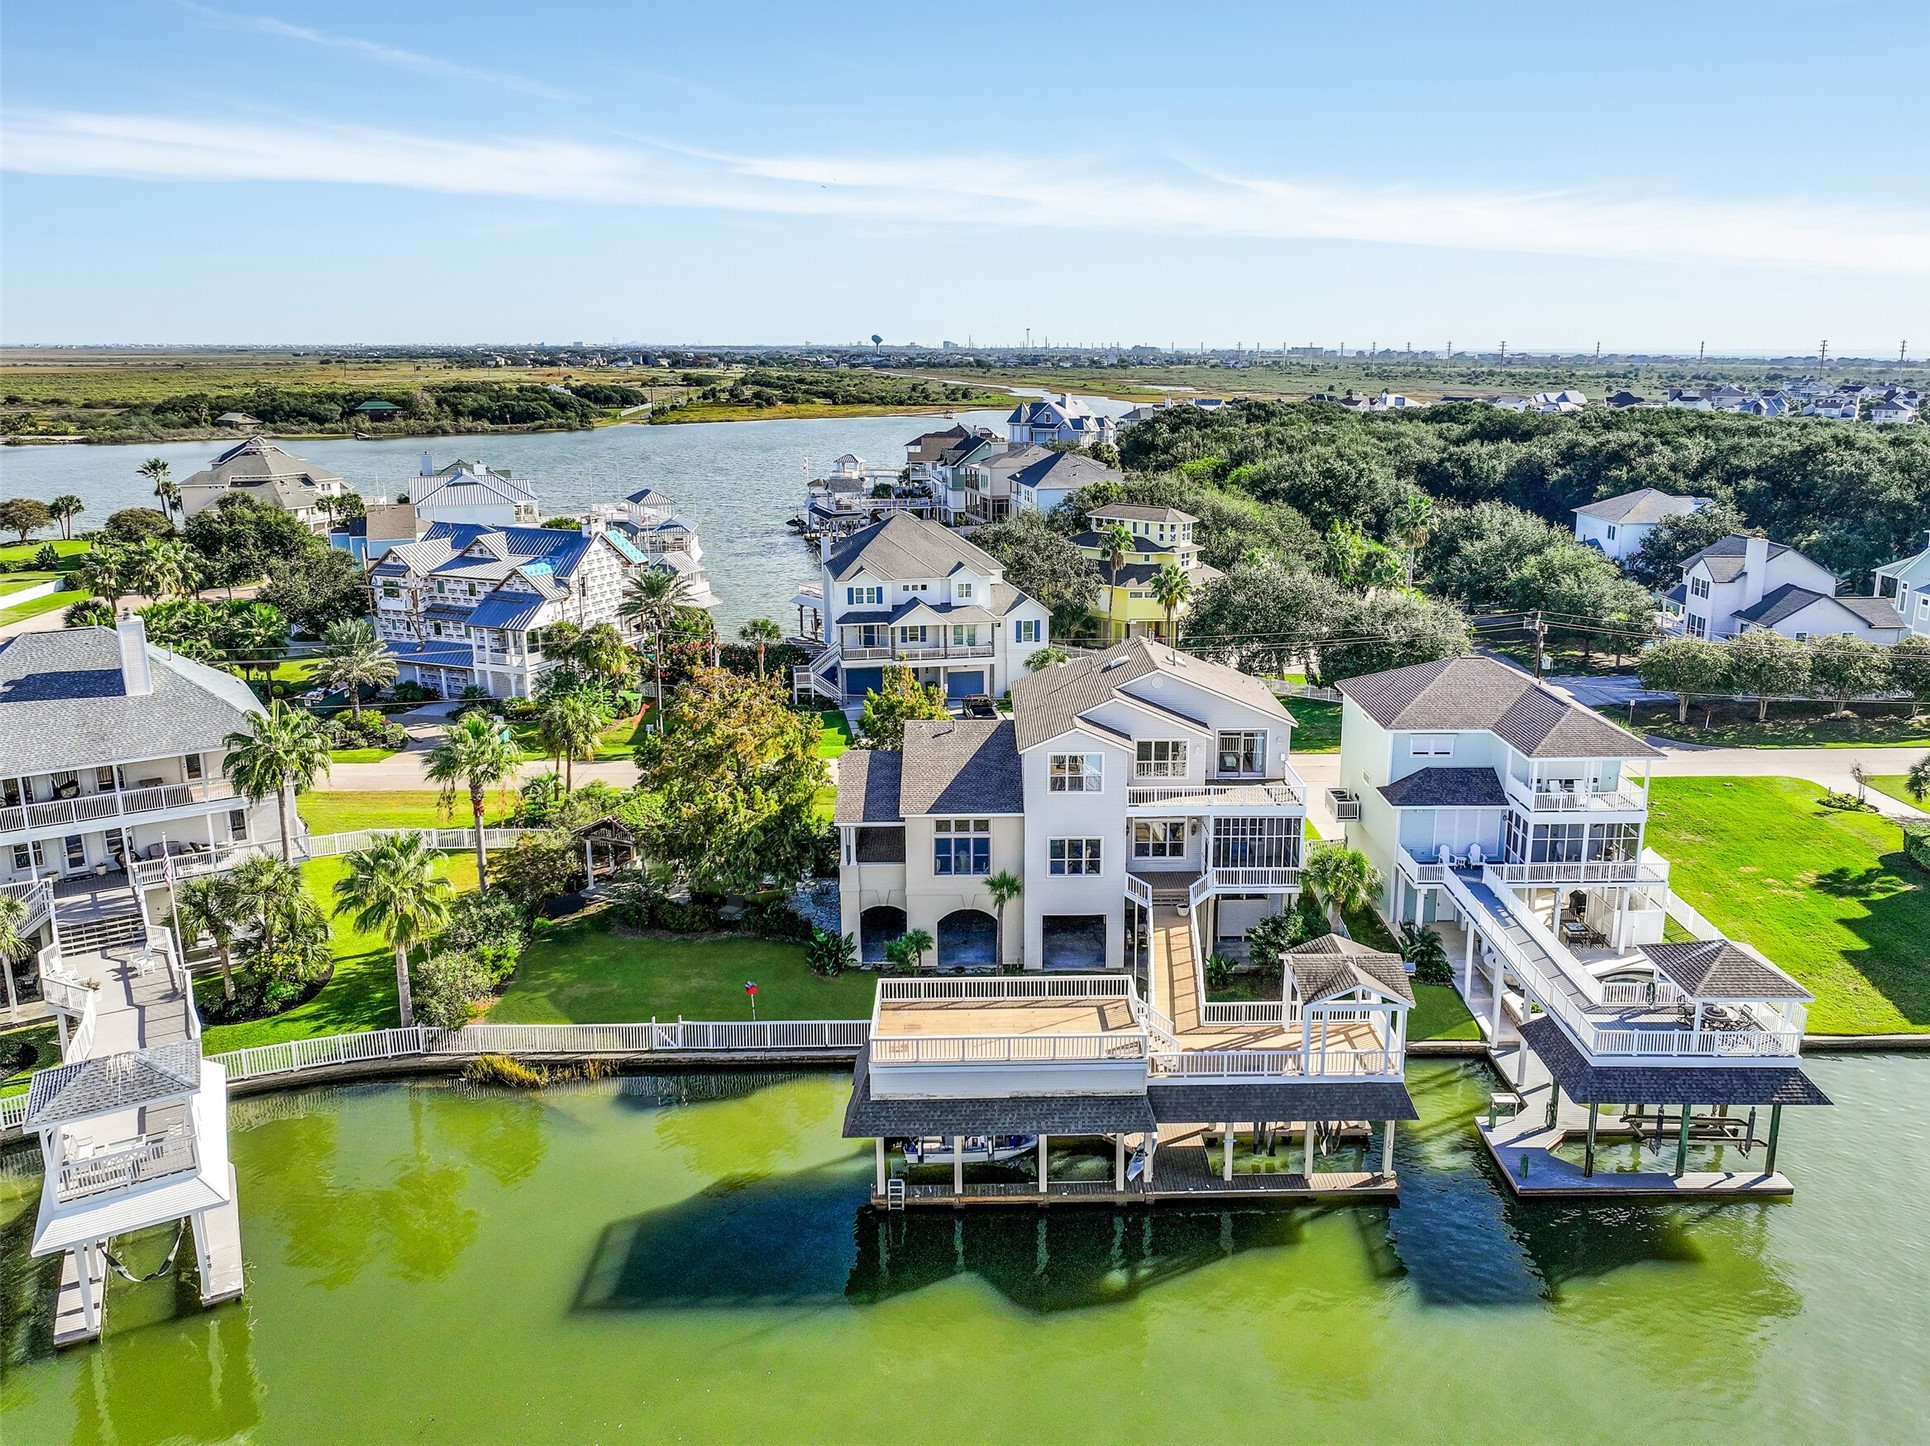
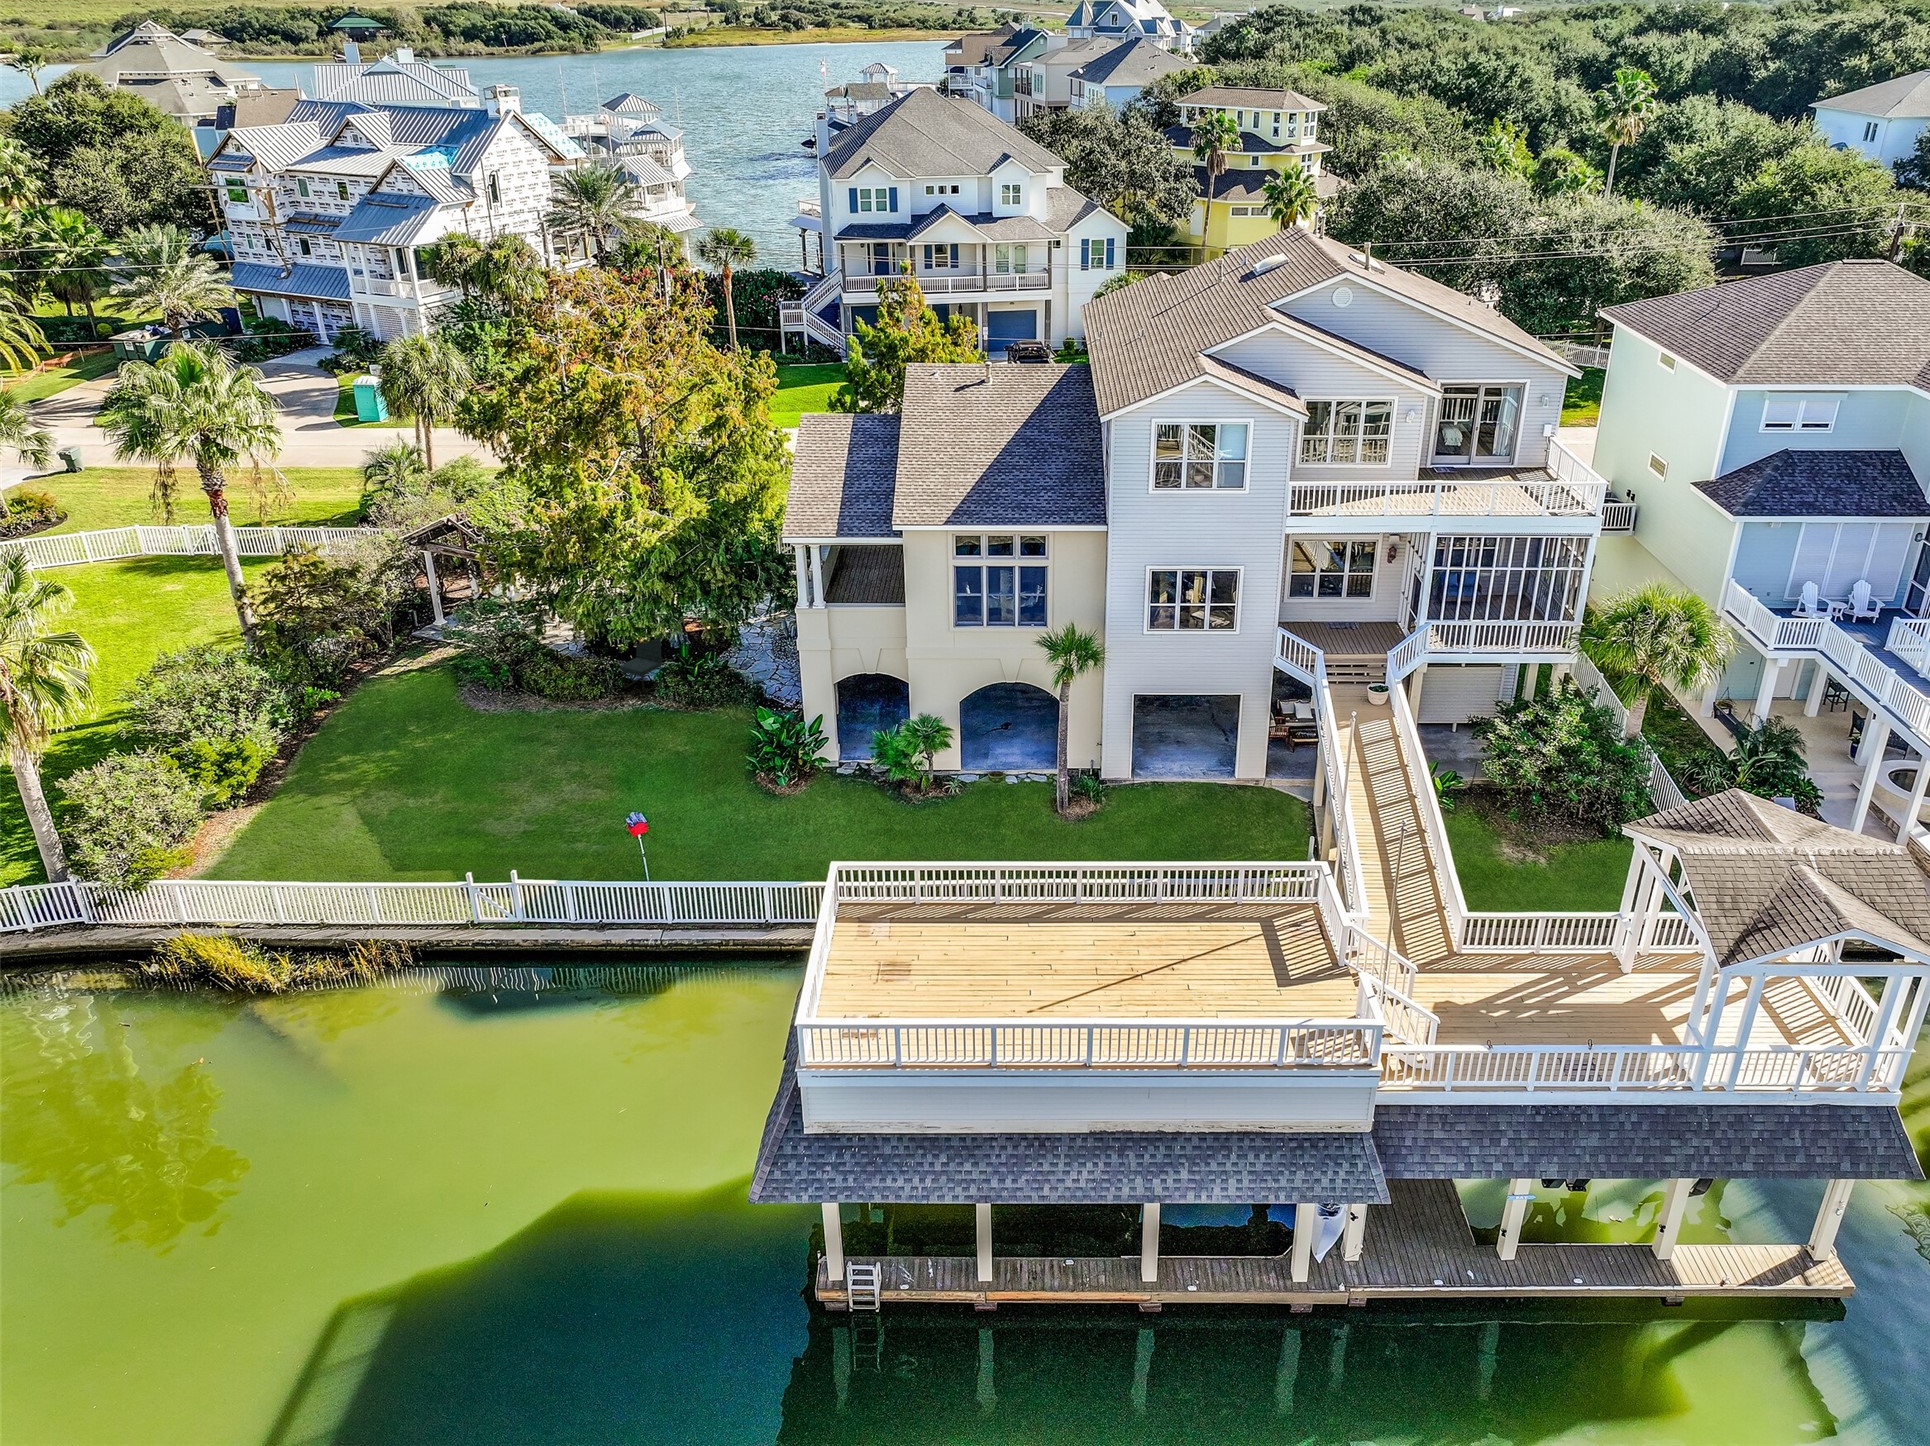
bench: present [544,893,585,920] -> none [360,632,425,676]

